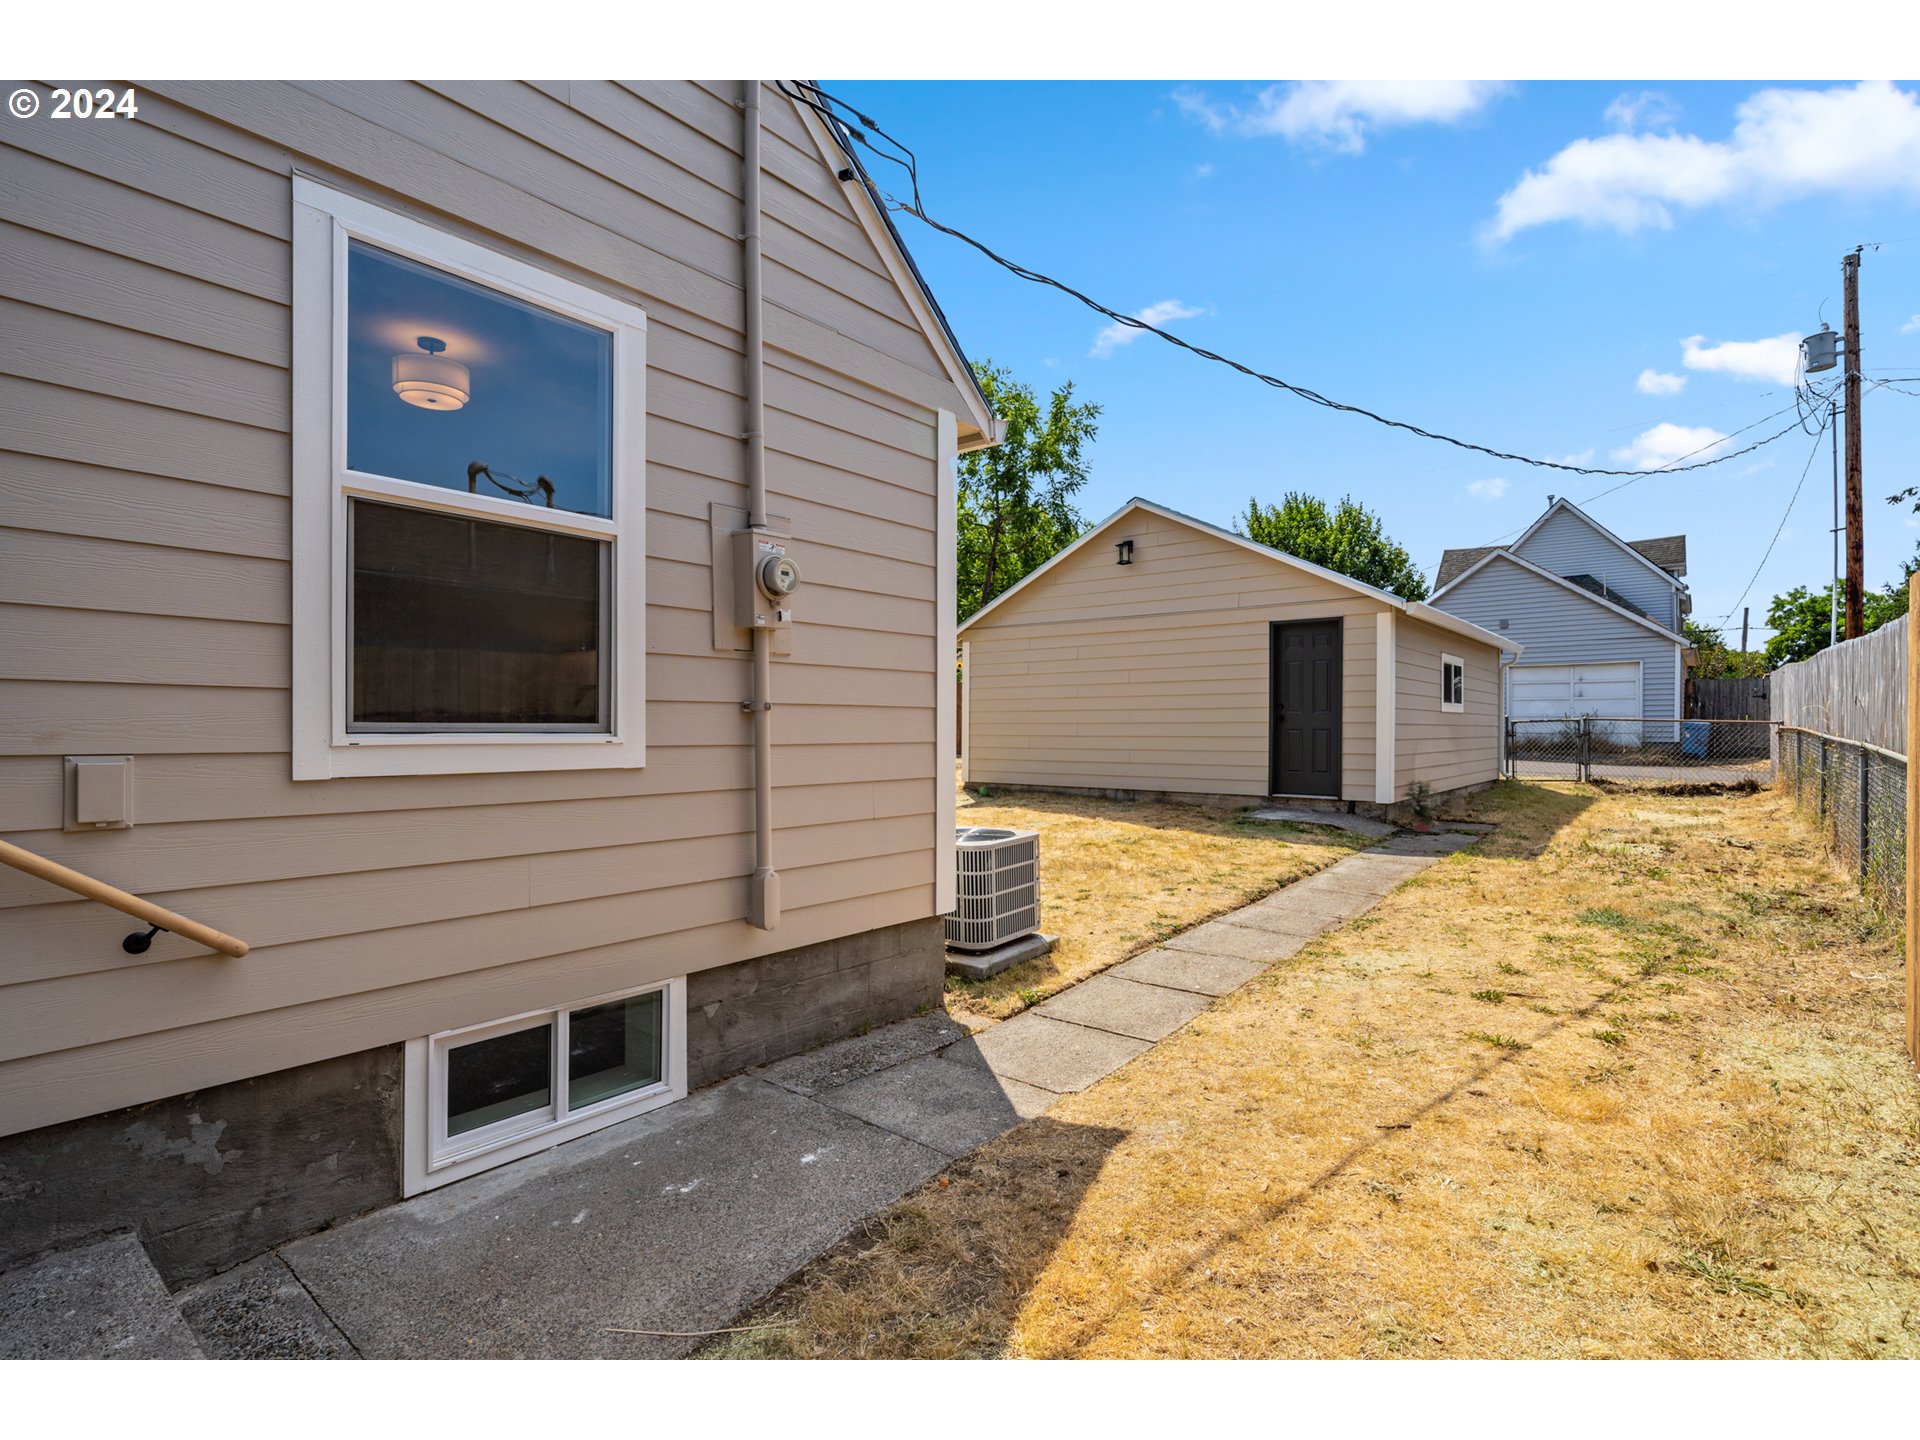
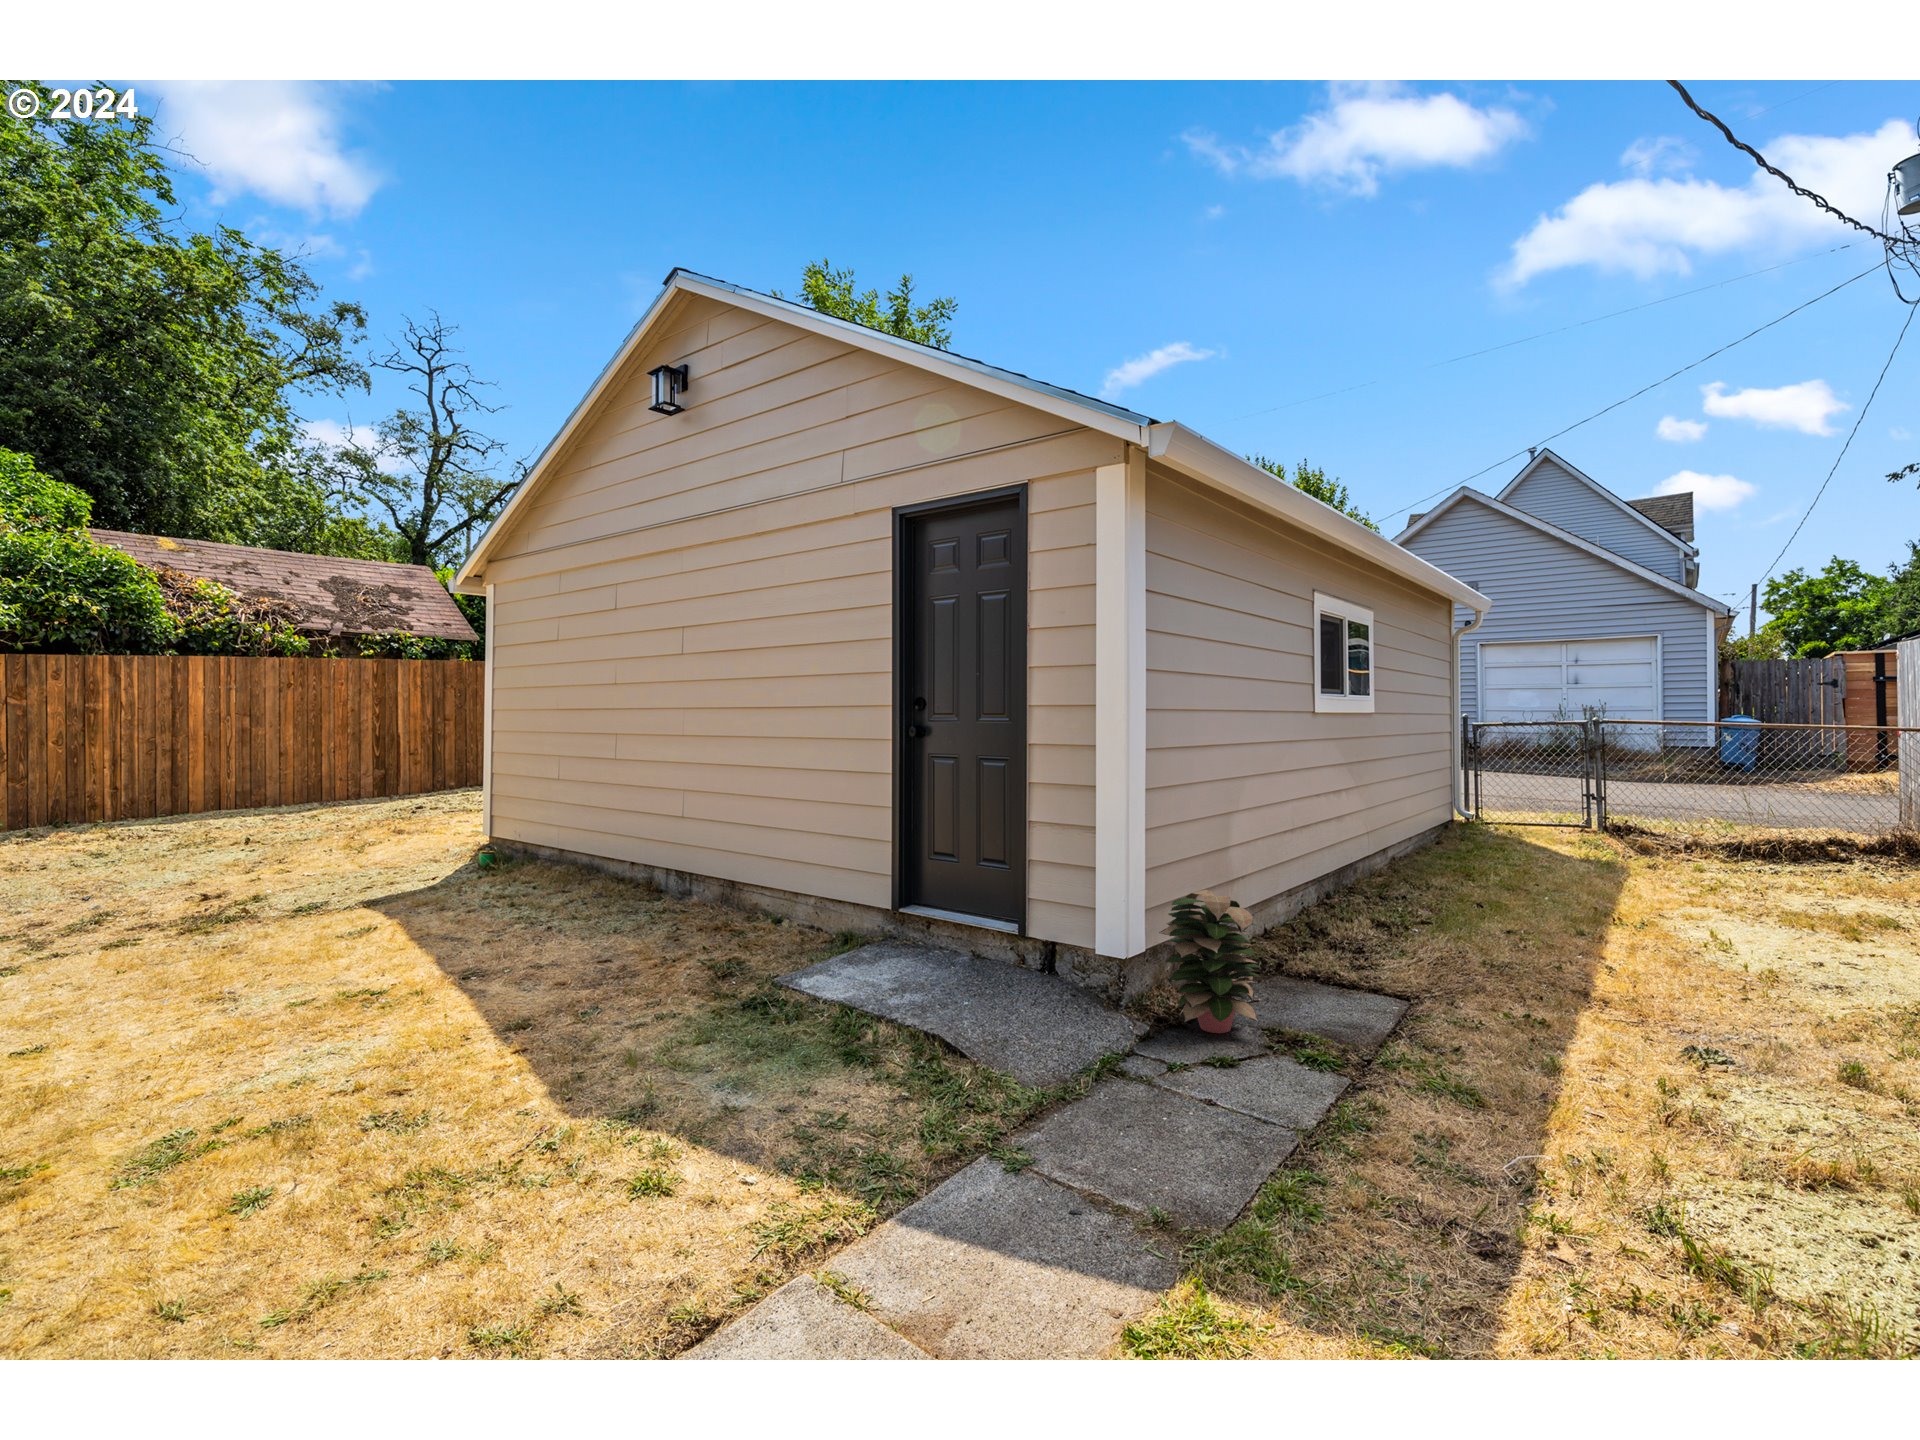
watering can: present [1448,796,1482,816] -> none [1317,889,1404,935]

